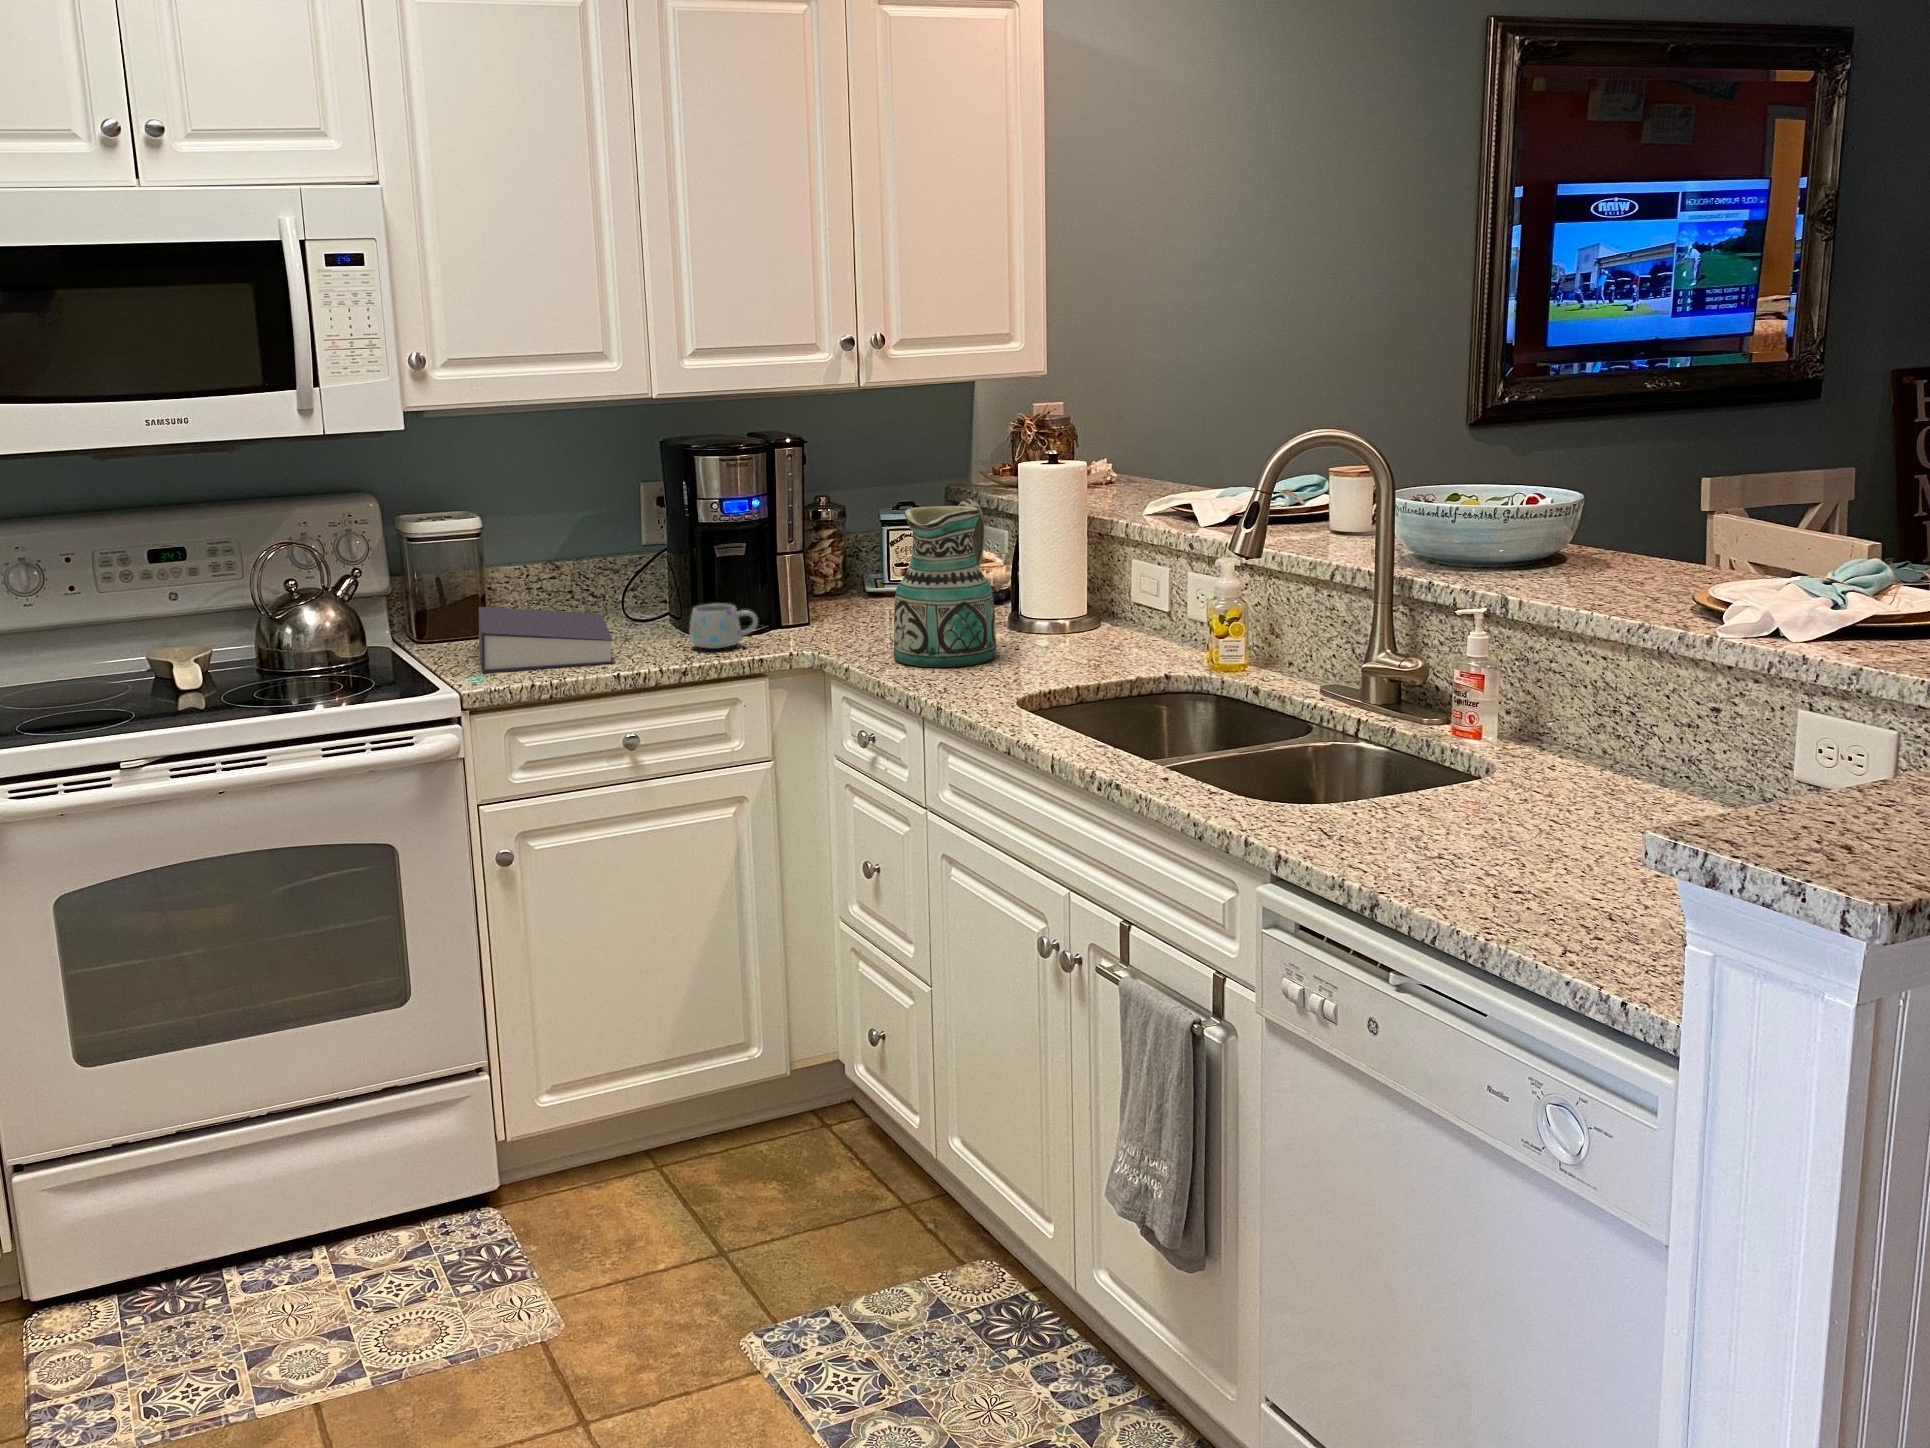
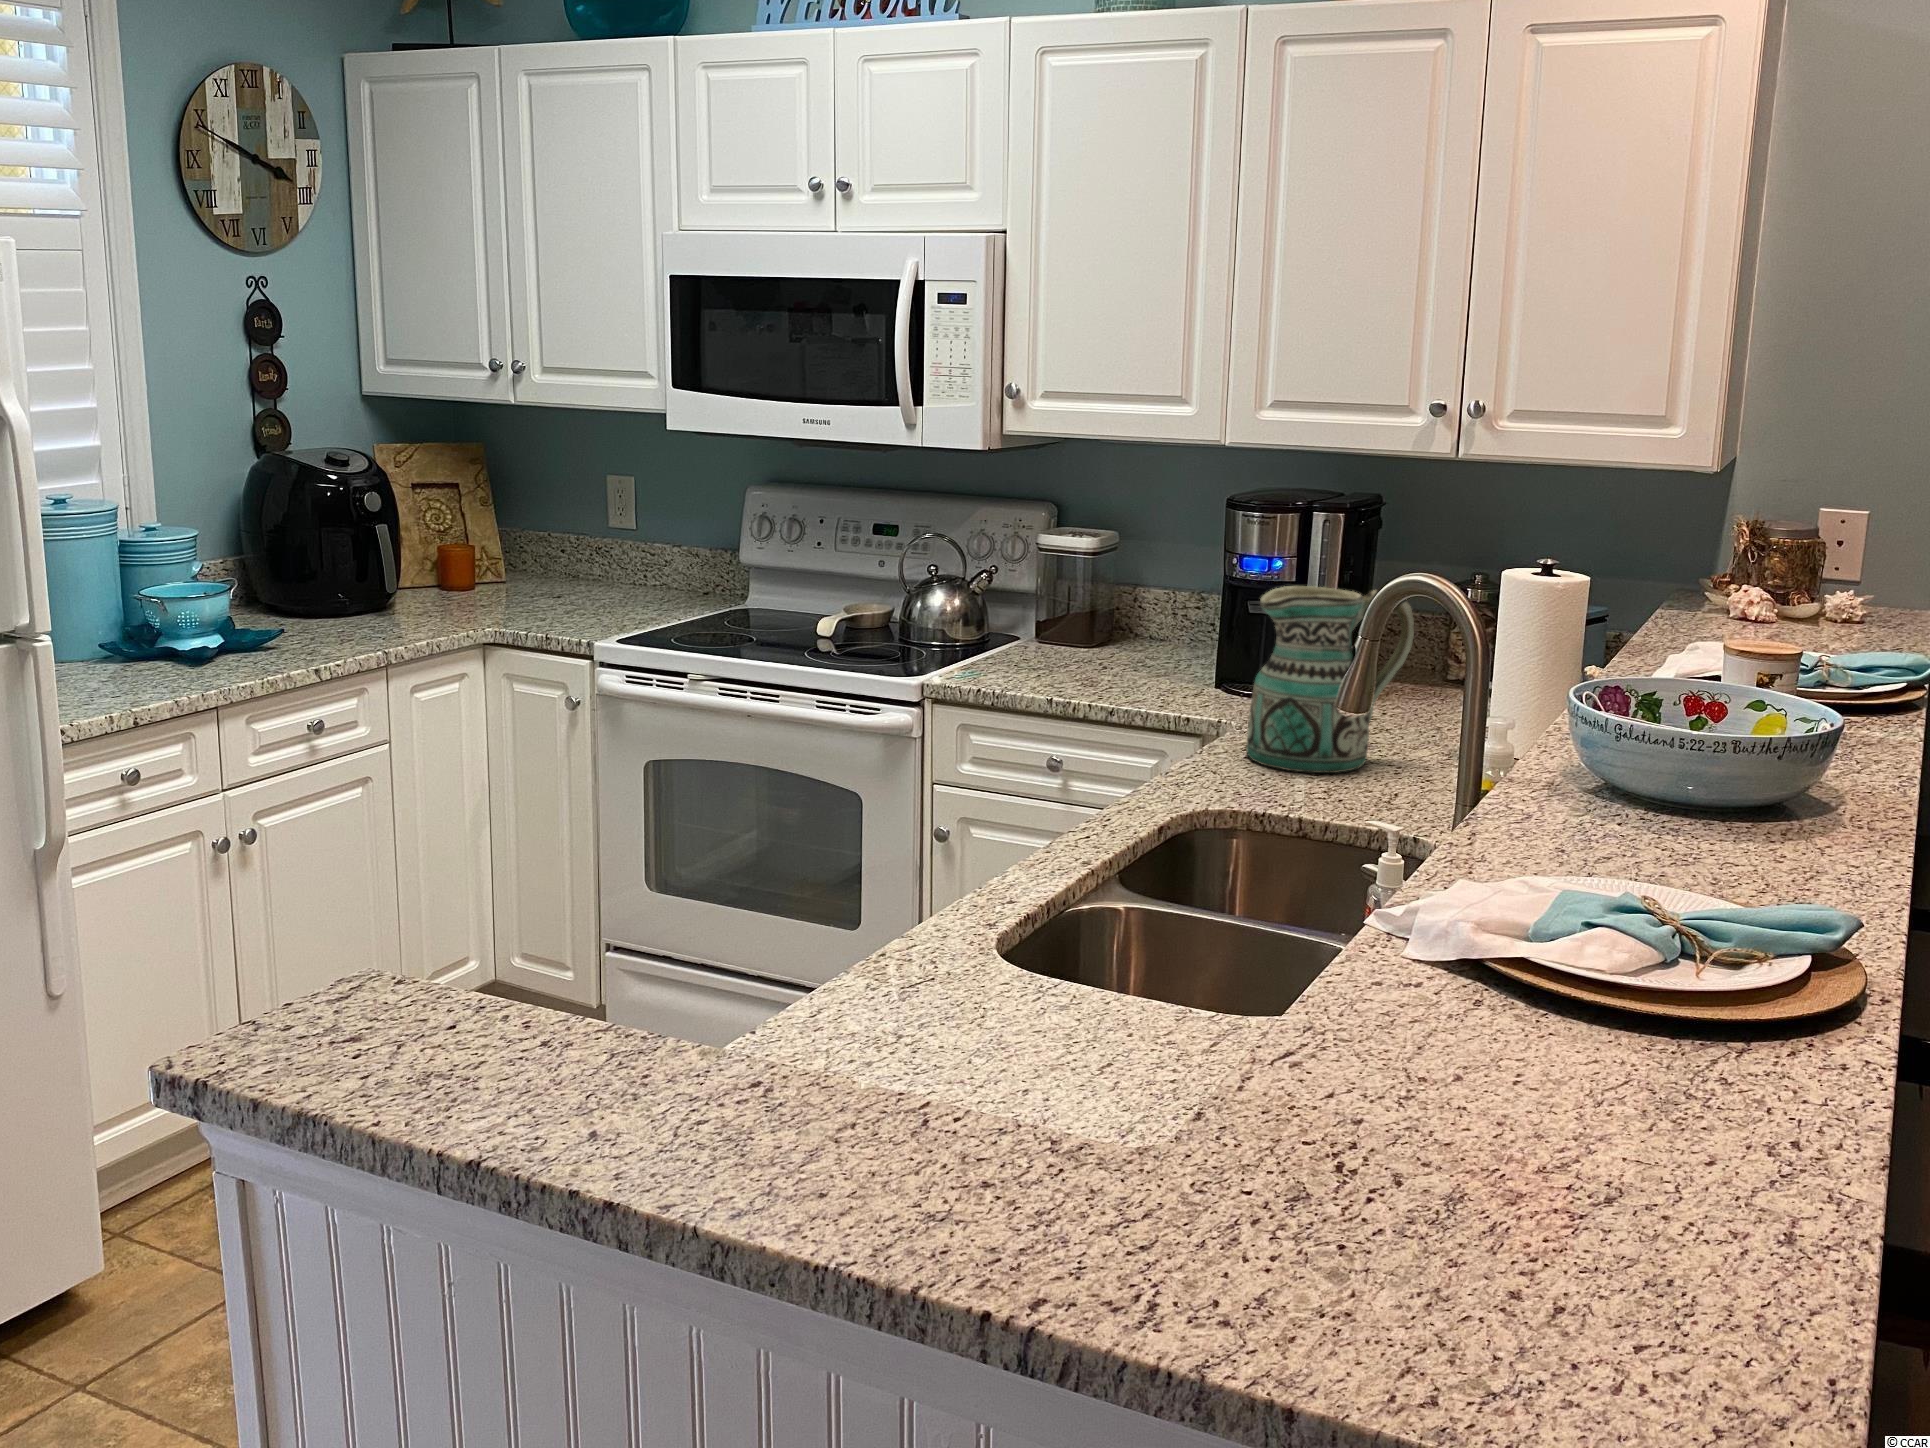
mug: present [690,604,758,649] -> none [1166,655,1224,701]
book: present [479,607,613,673] -> none [984,620,1161,689]

